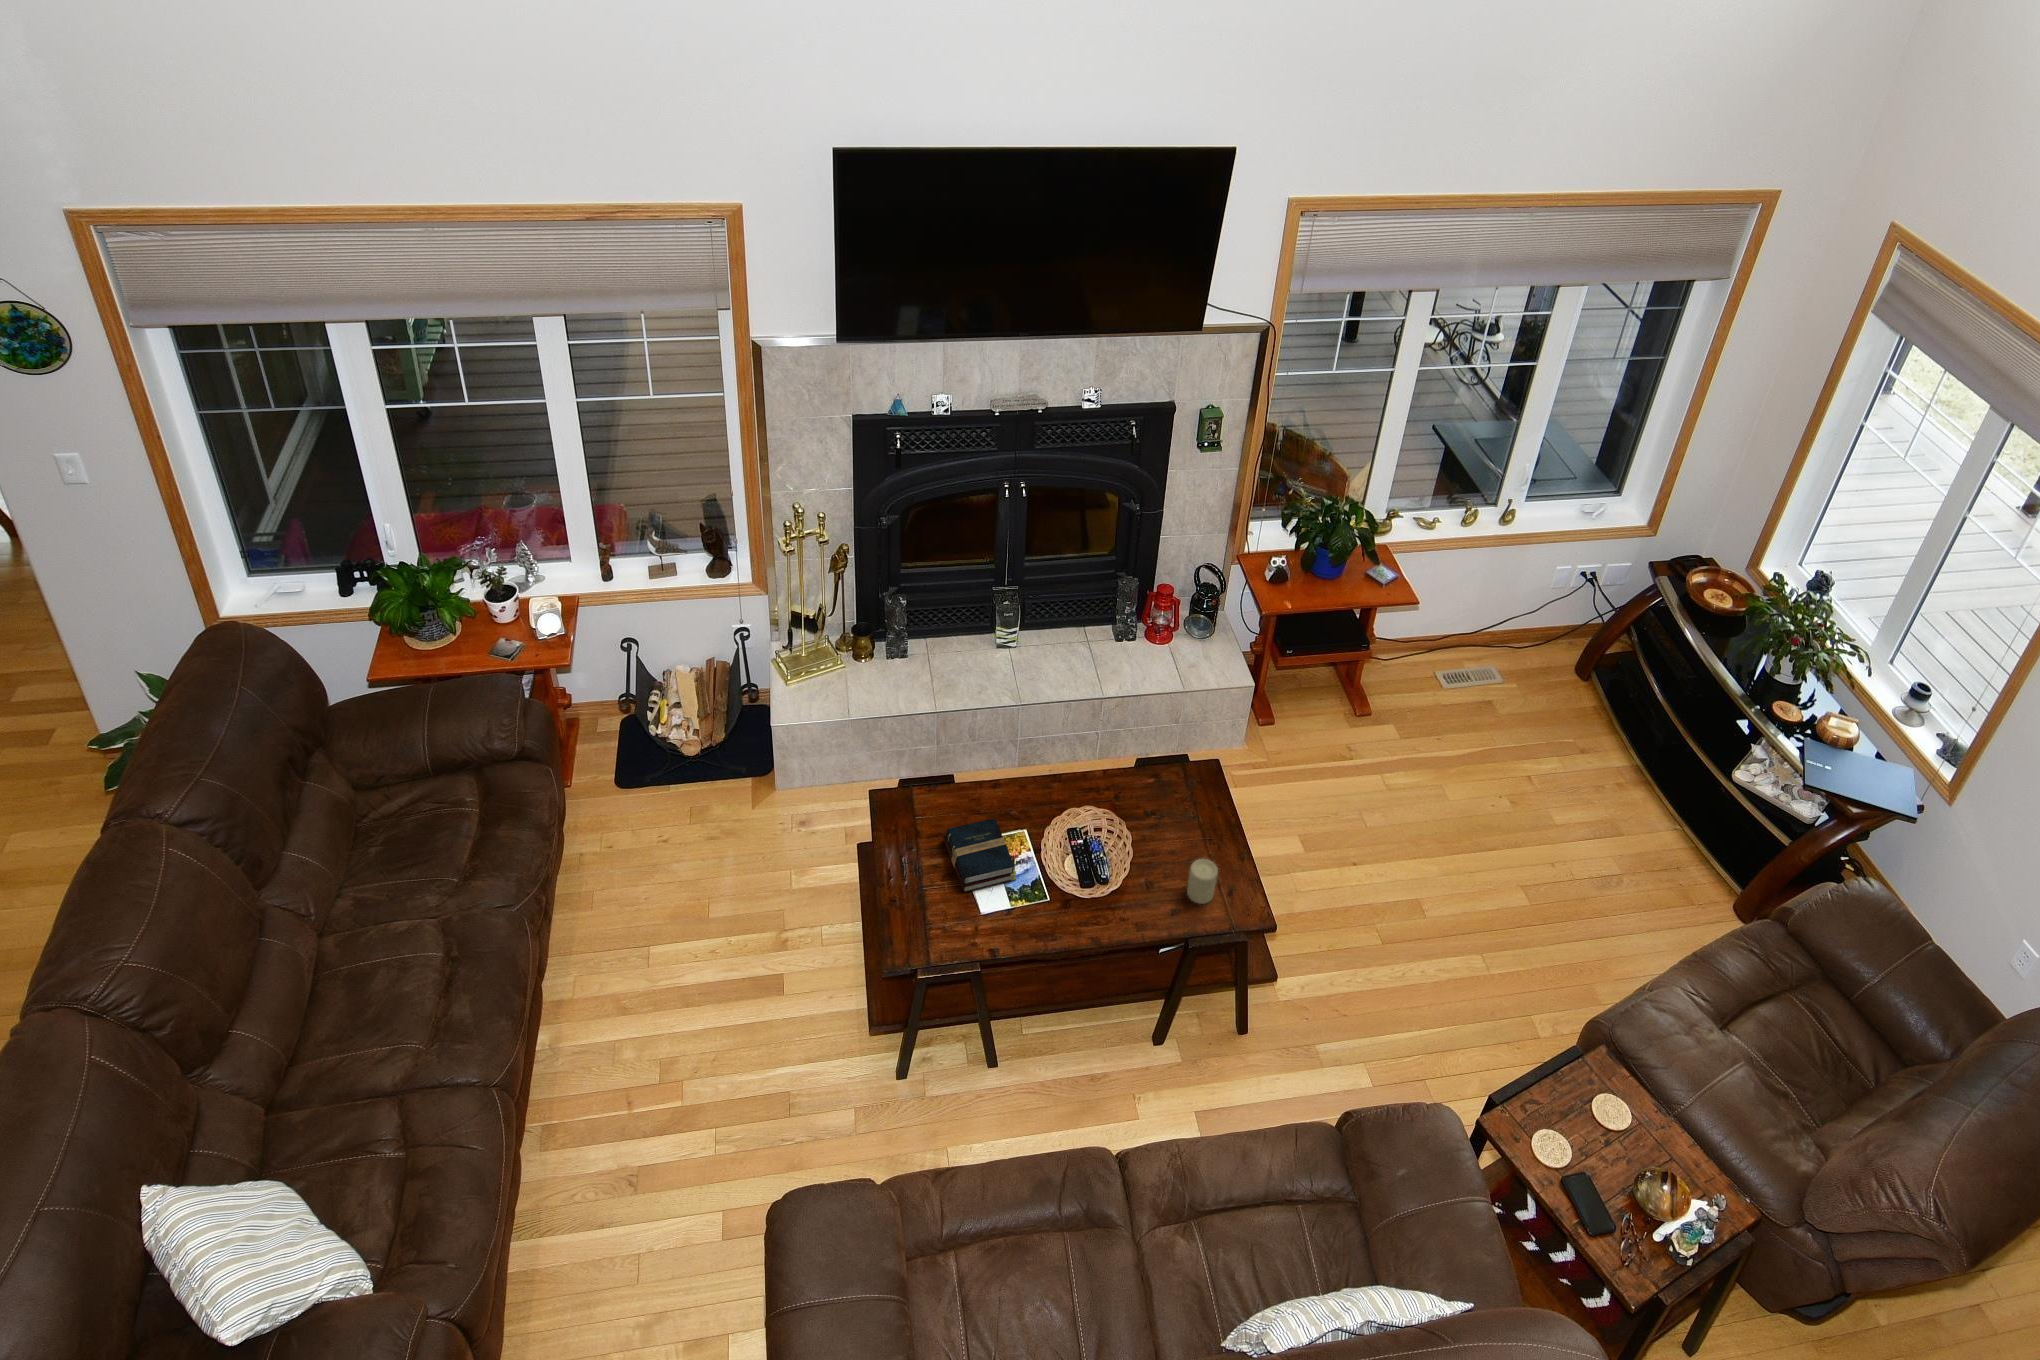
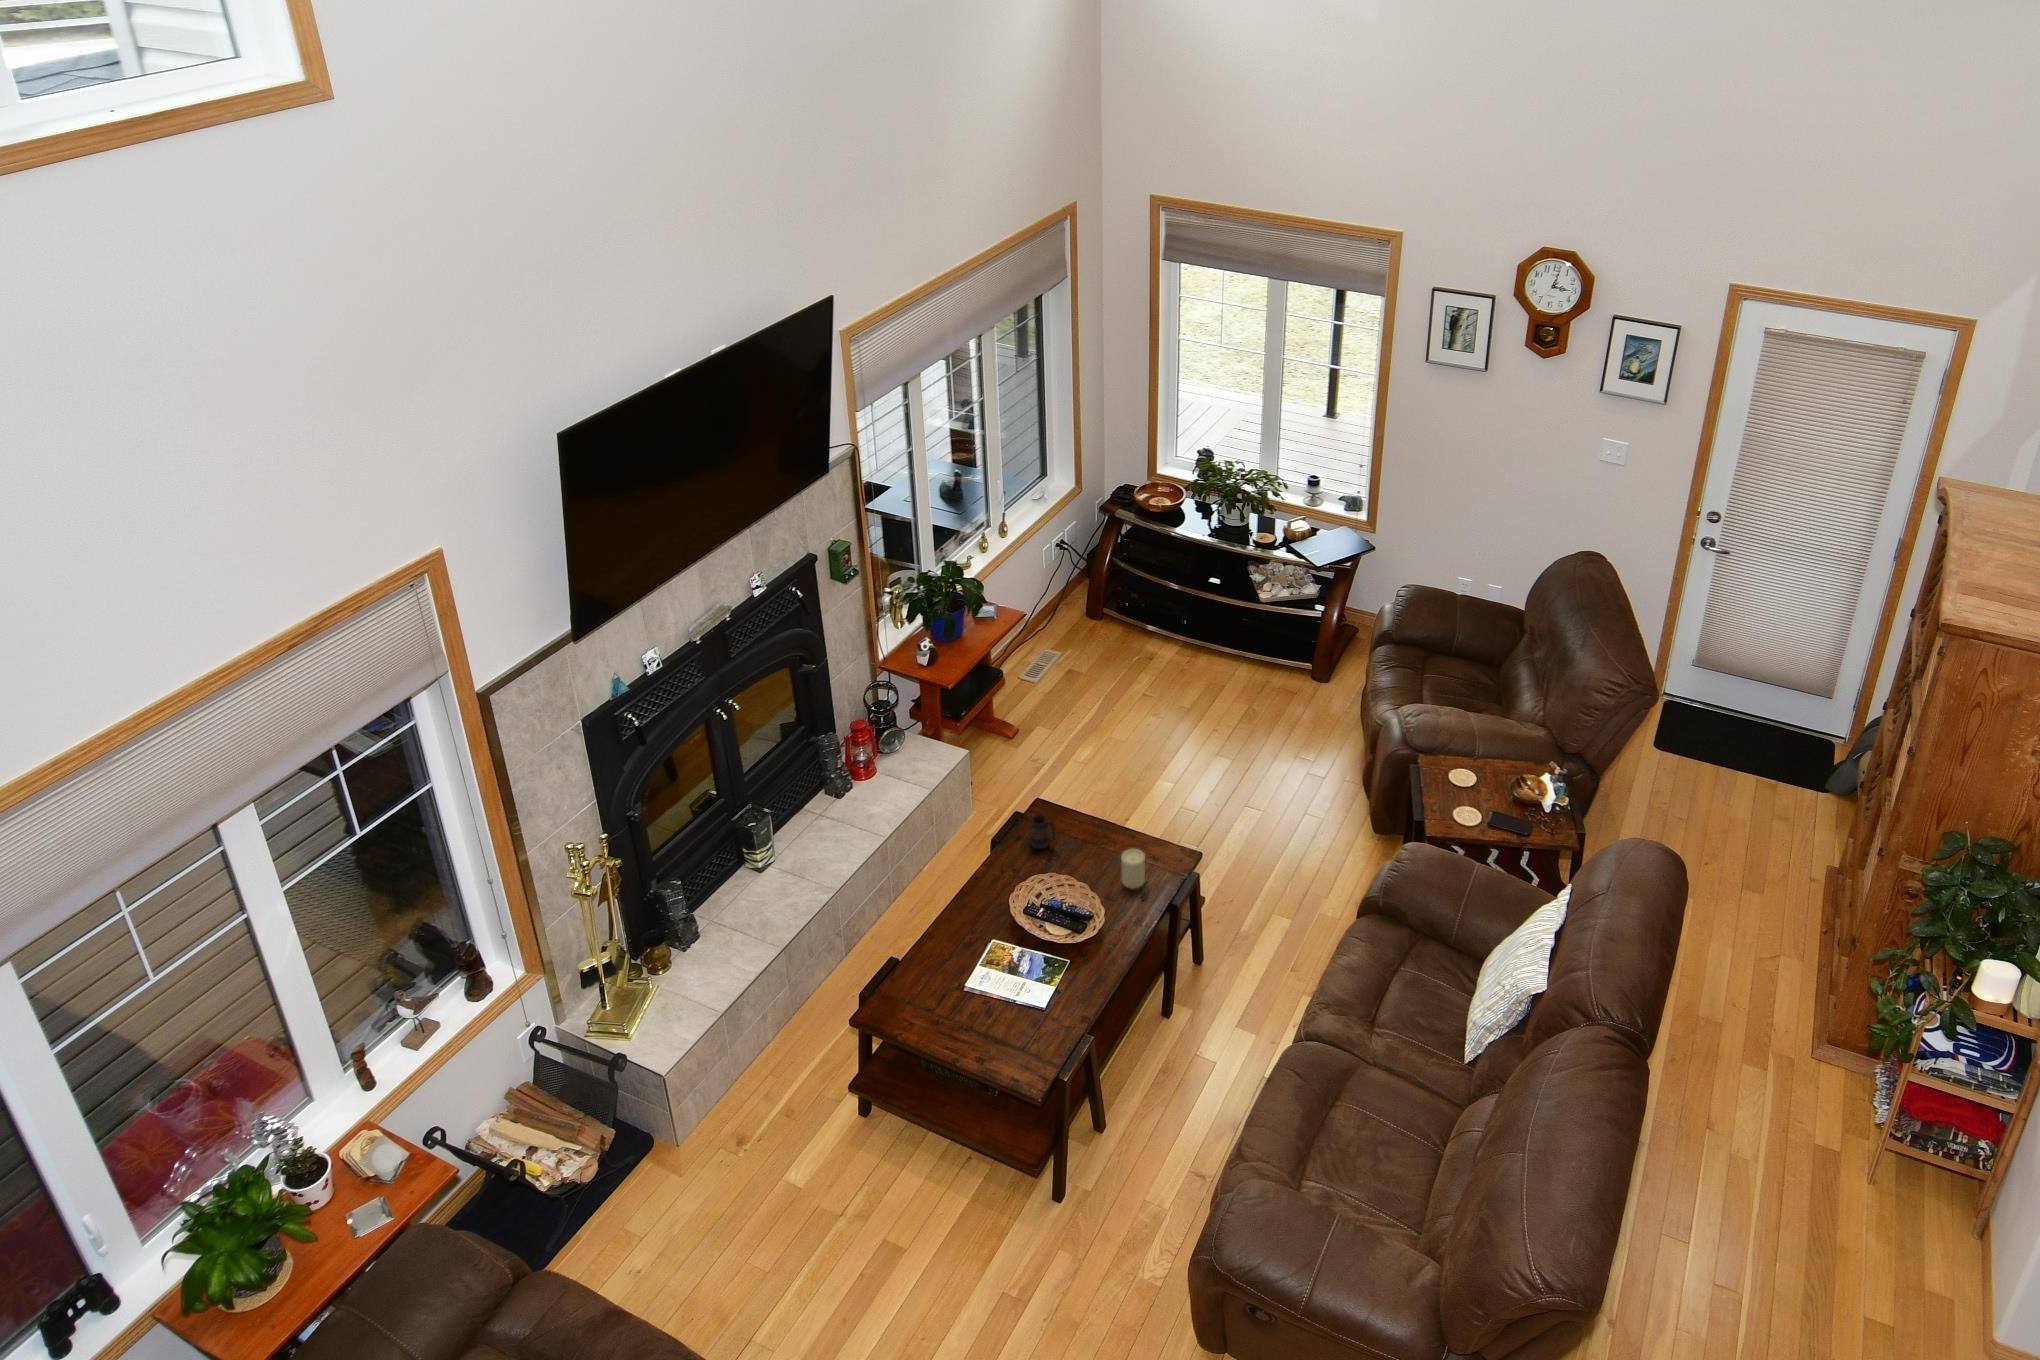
mug: none [1167,766,1190,804] -> present [1031,814,1055,849]
hardback book: present [943,818,1017,892] -> none [943,951,1024,1014]

